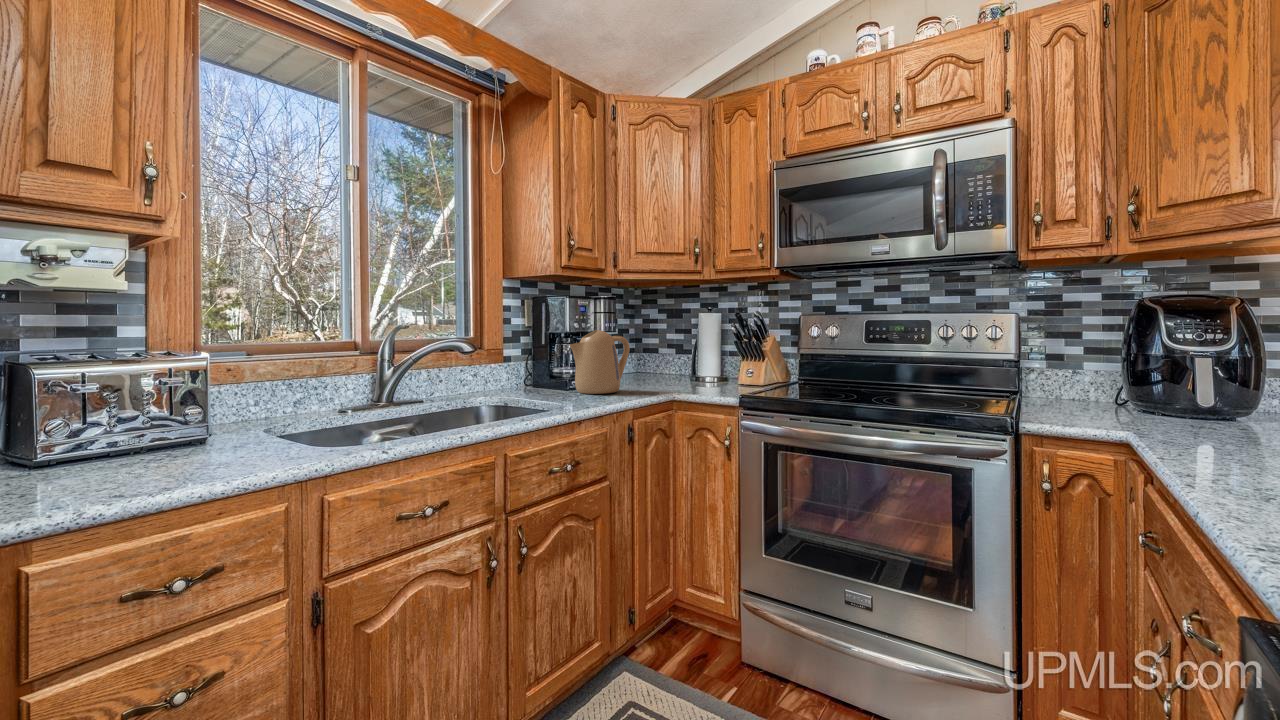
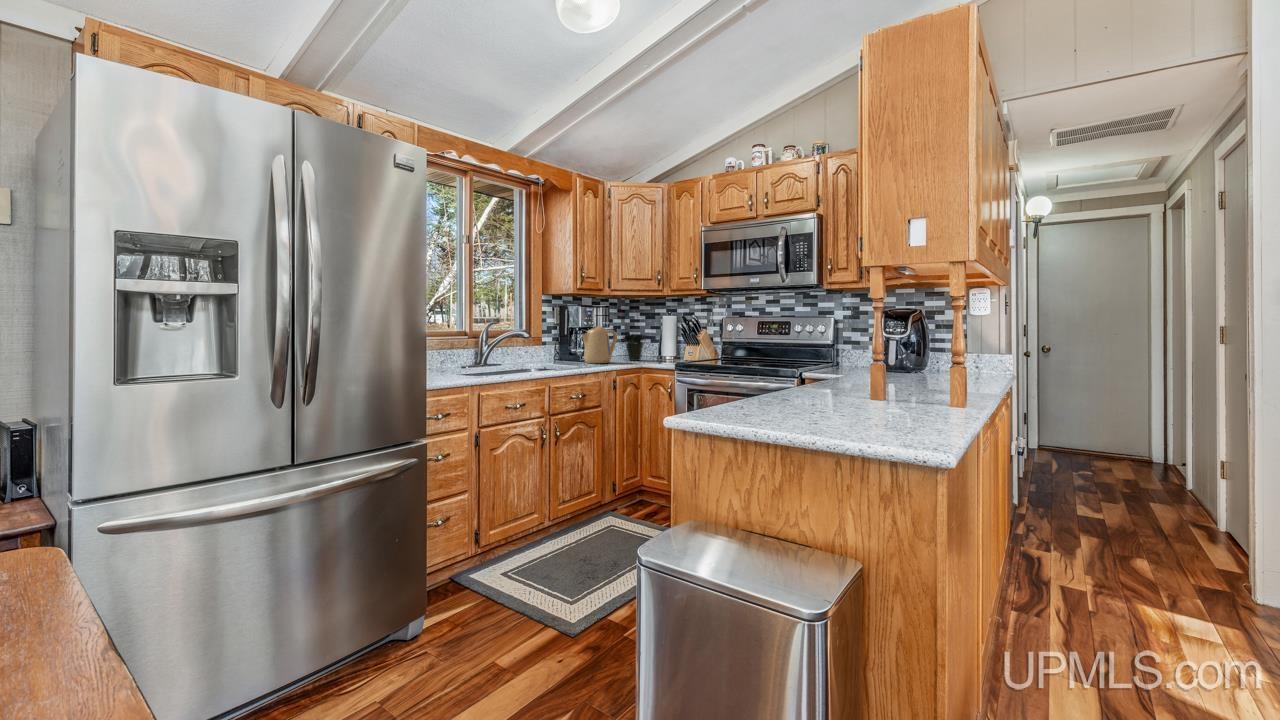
potted plant: none [635,303,675,385] -> present [623,311,646,361]

